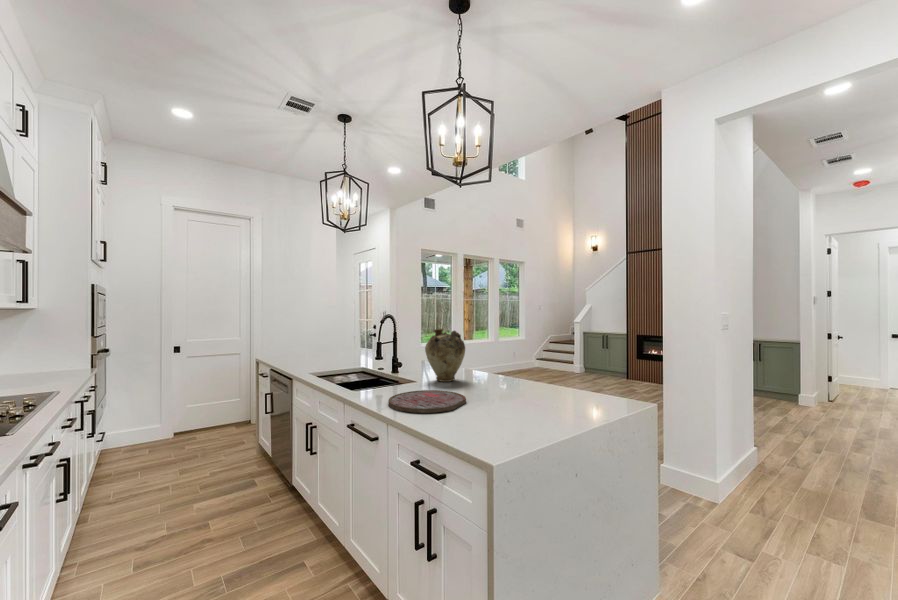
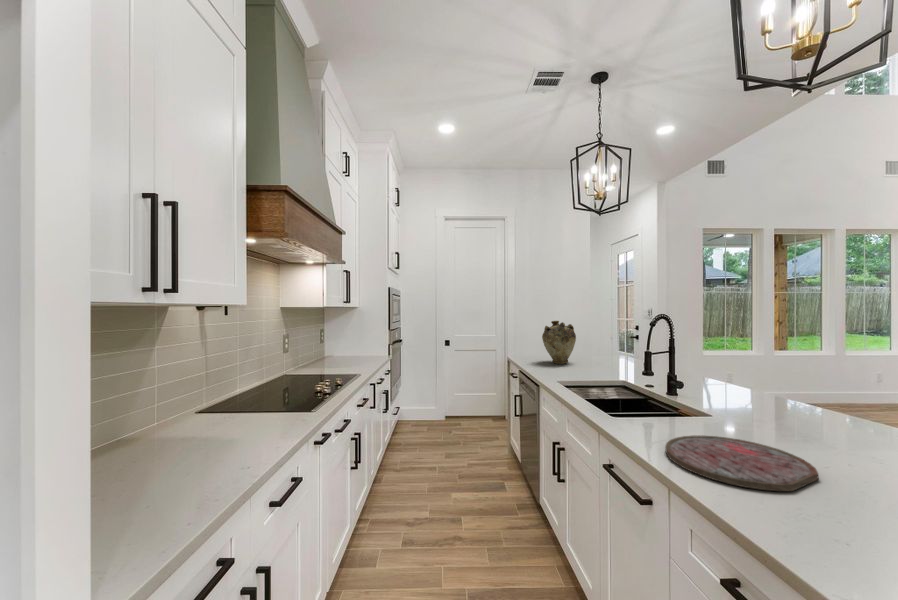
vase: present [425,329,465,382] -> present [542,321,576,364]

